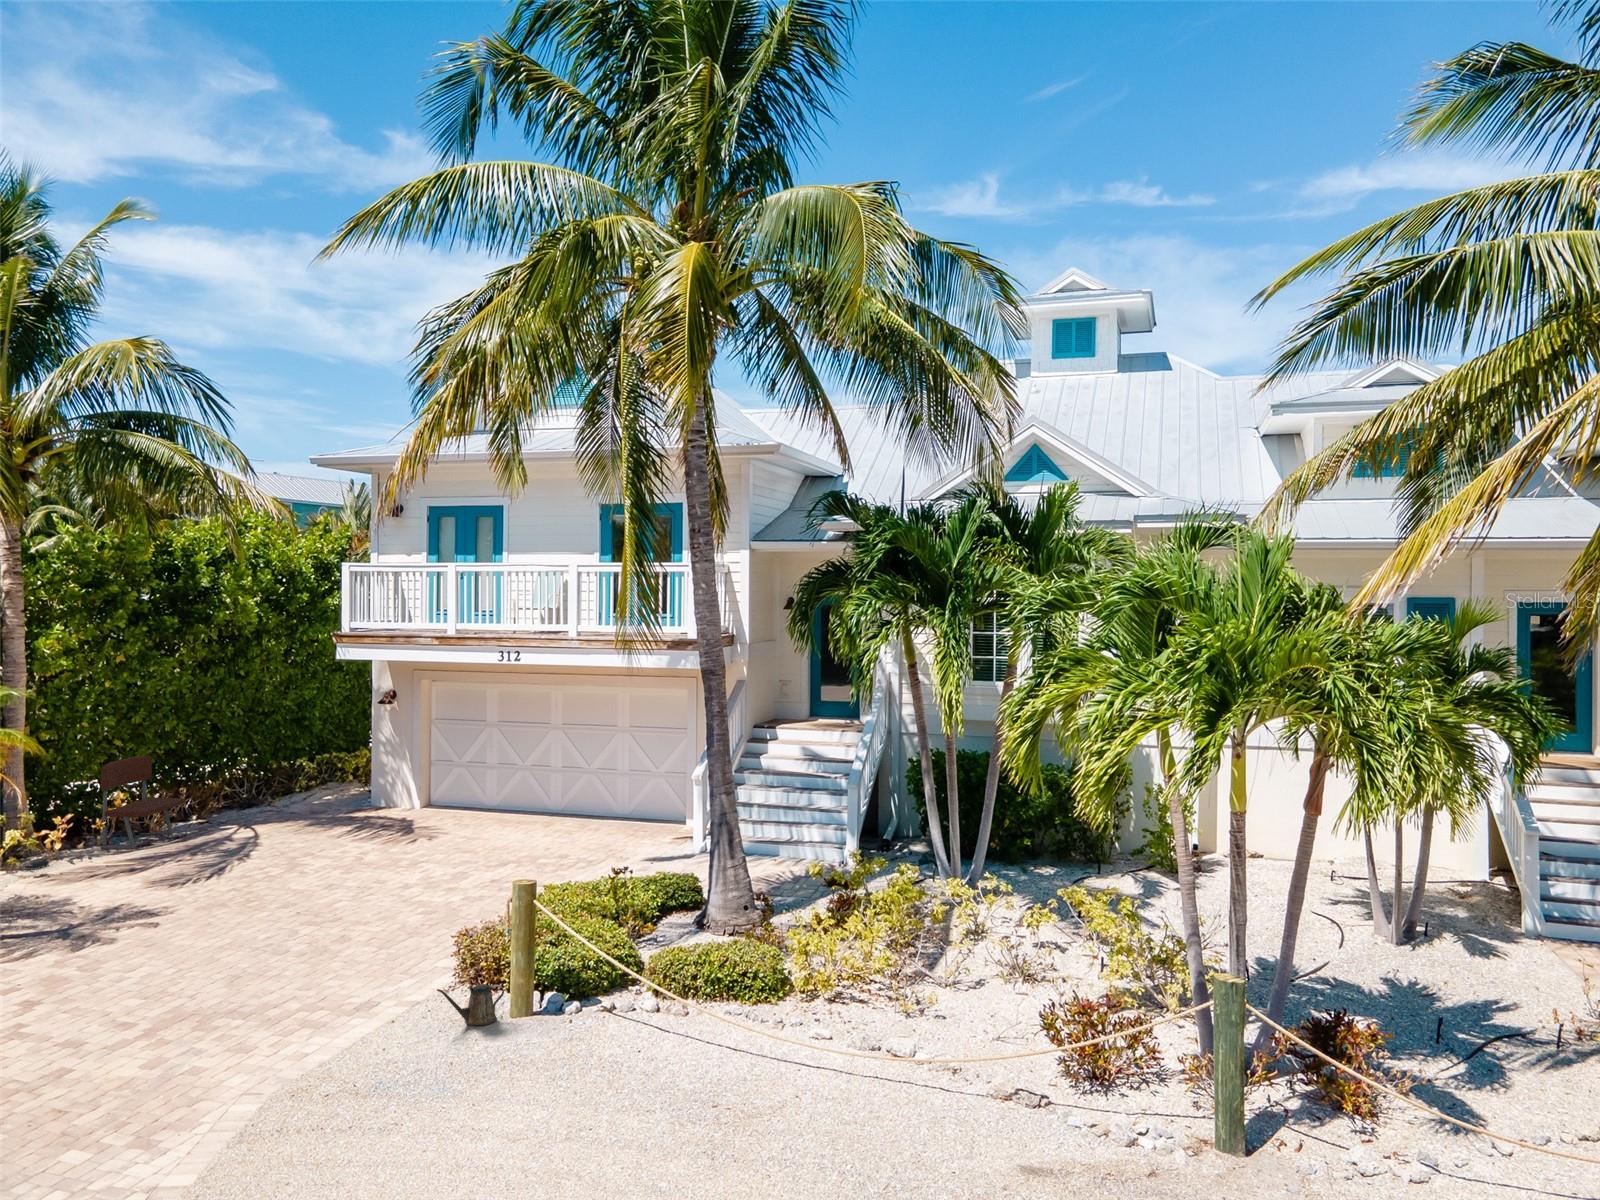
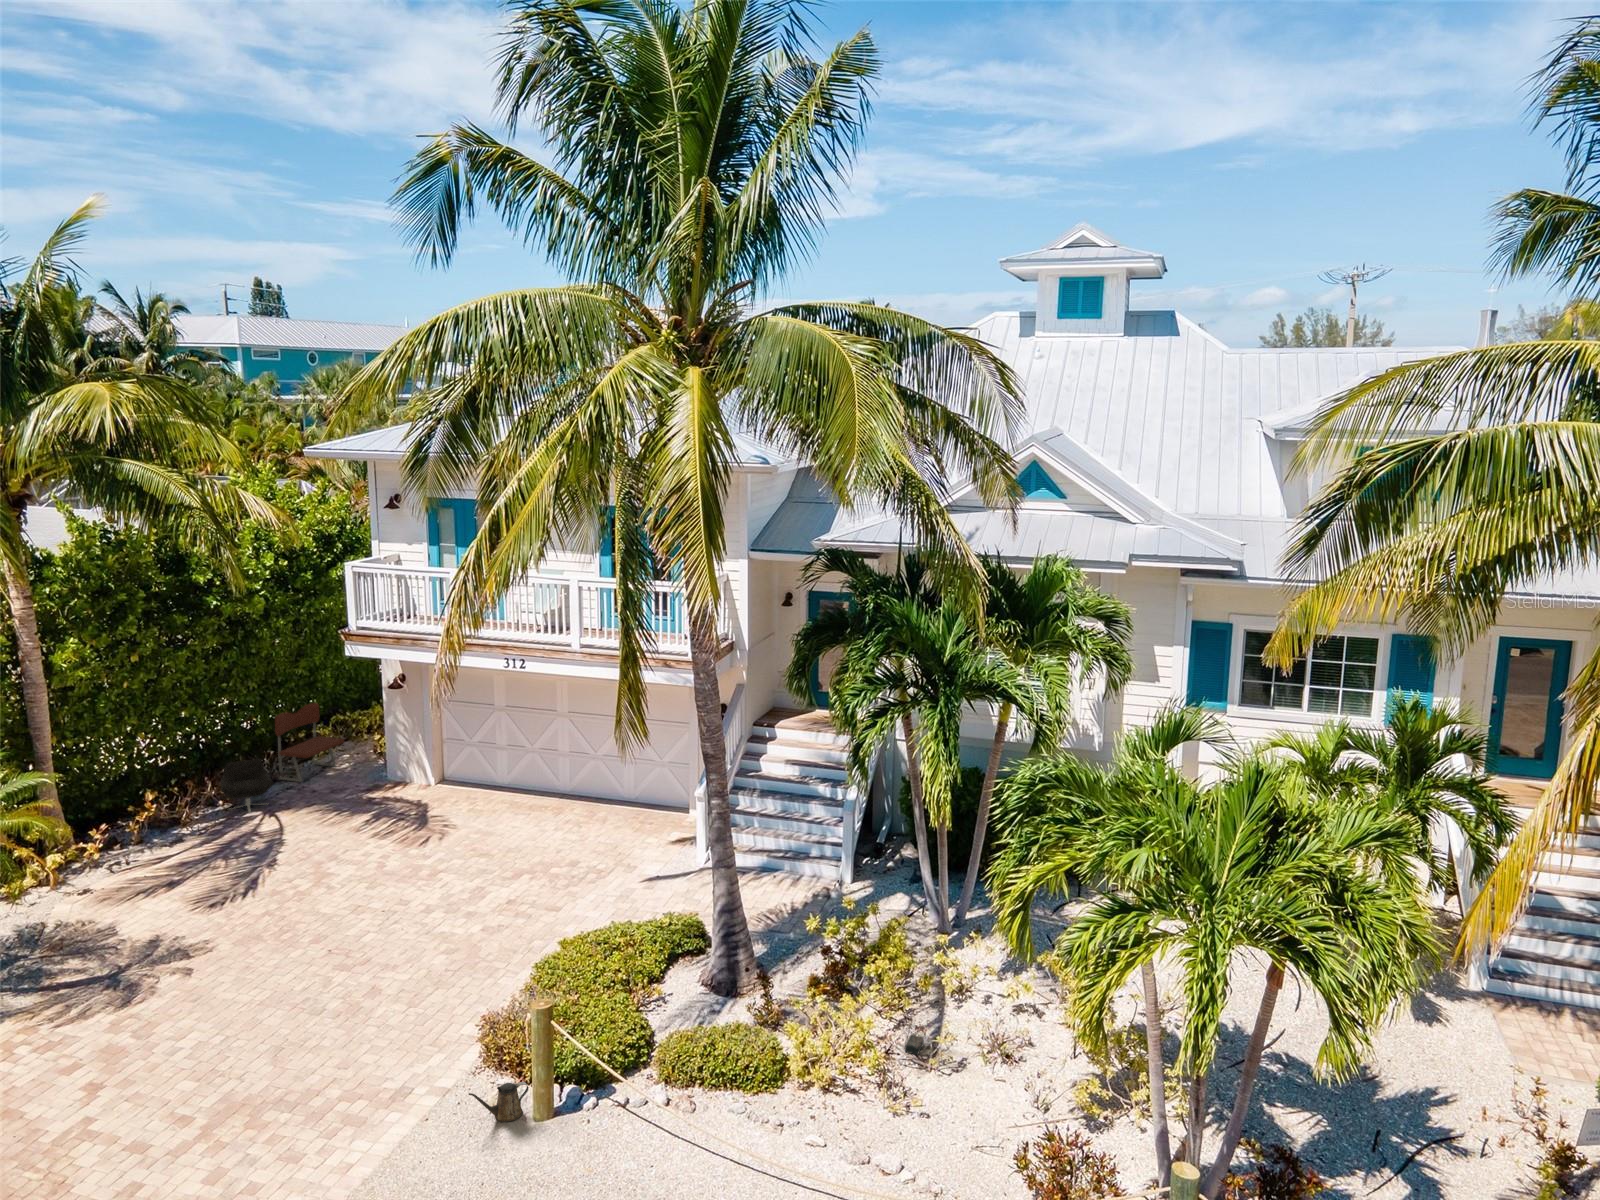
bench: present [100,755,186,849] -> present [275,703,344,782]
lounge chair: none [200,776,256,827] -> present [221,759,273,813]
decorative plant: present [22,847,49,870] -> present [901,1024,925,1055]

